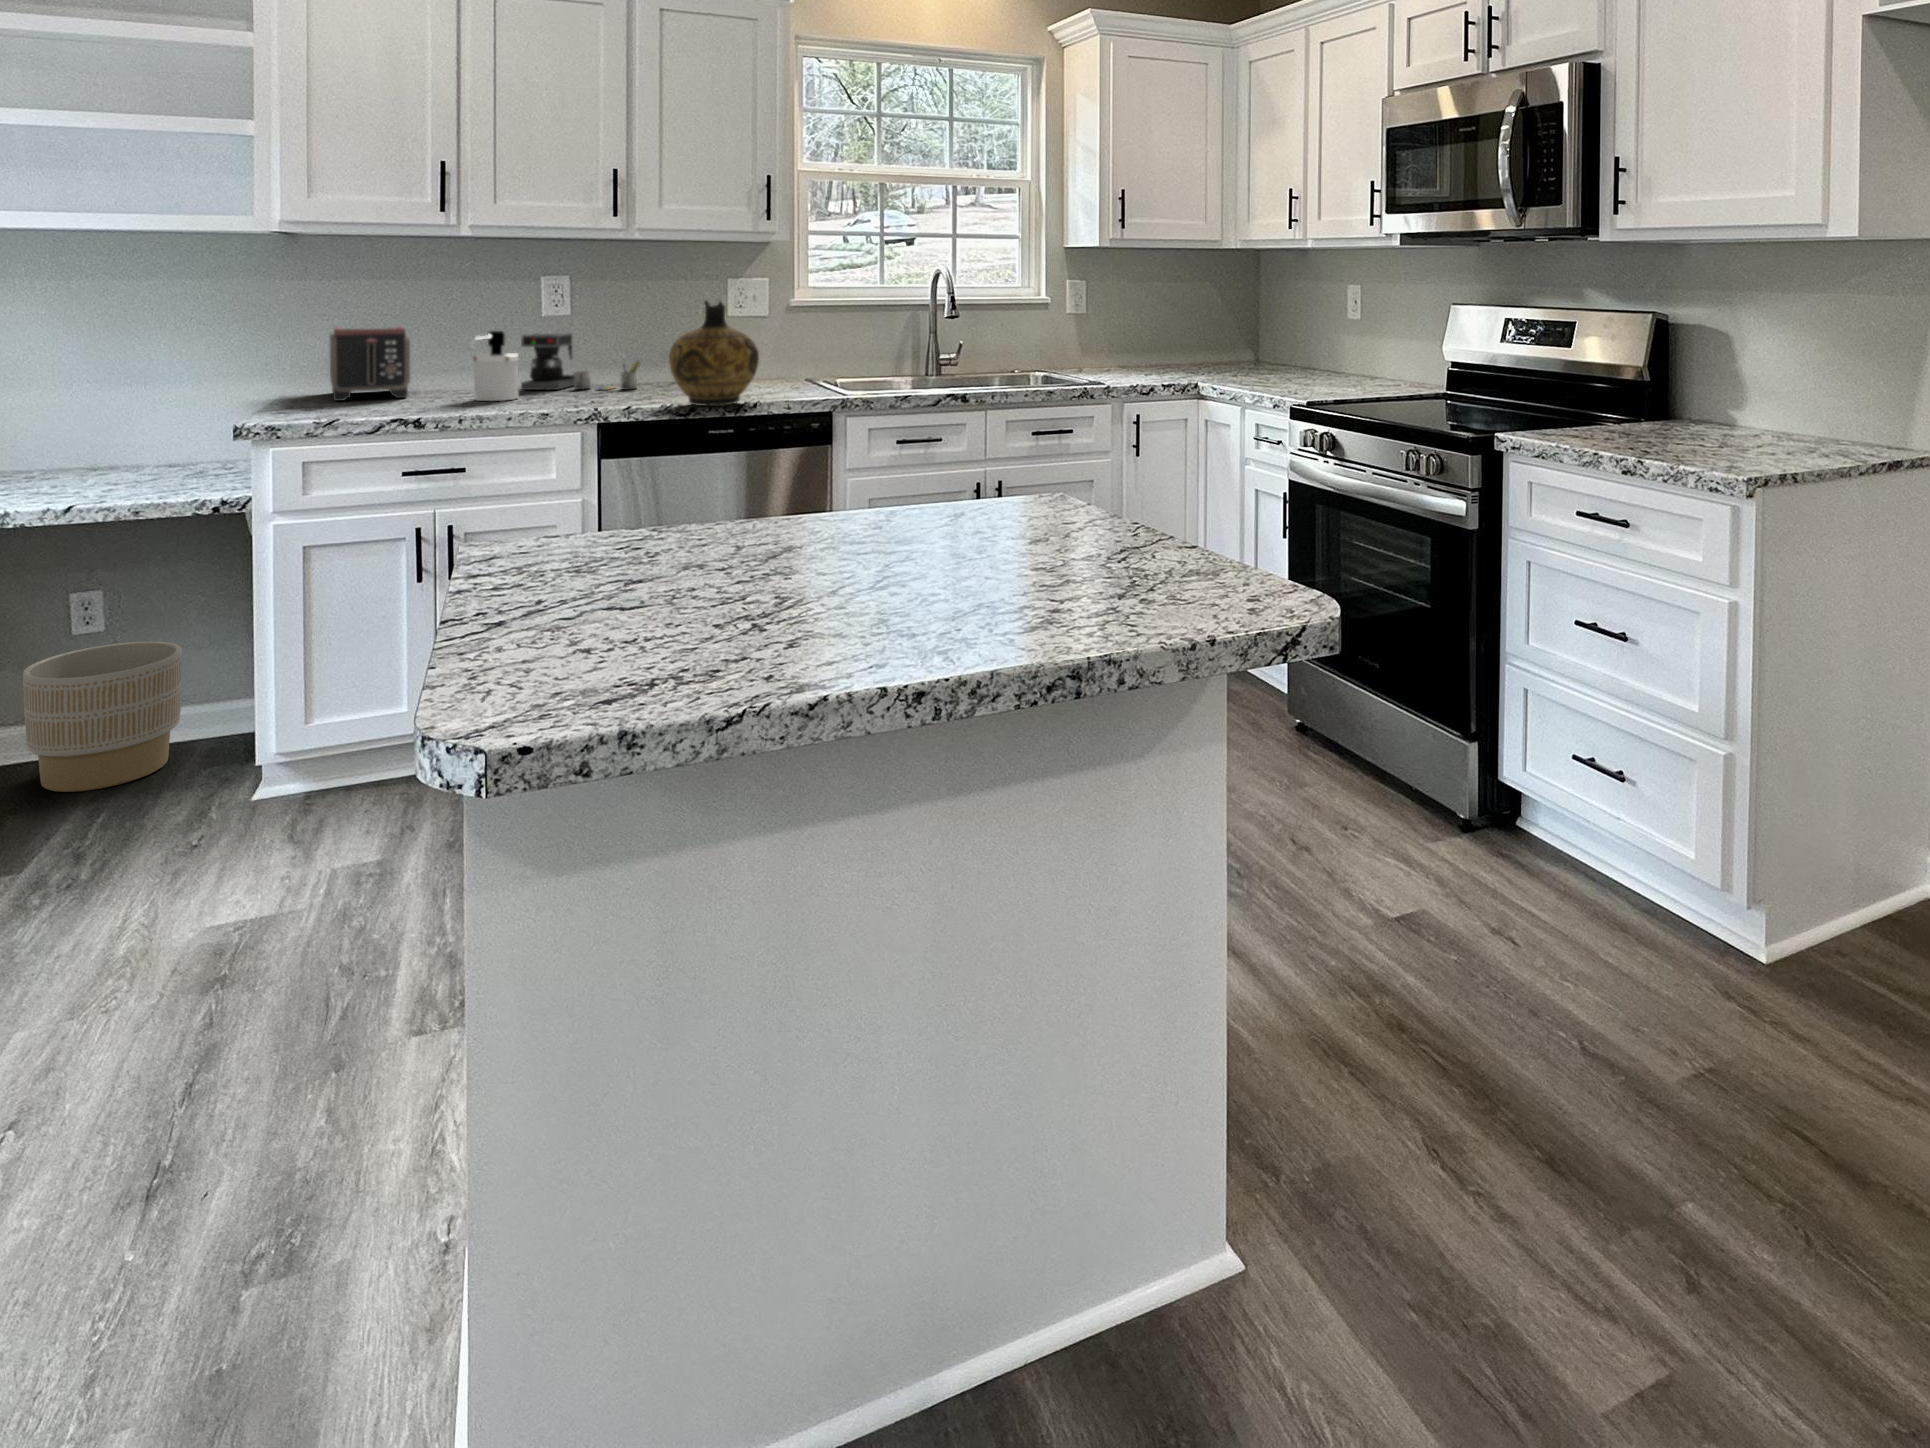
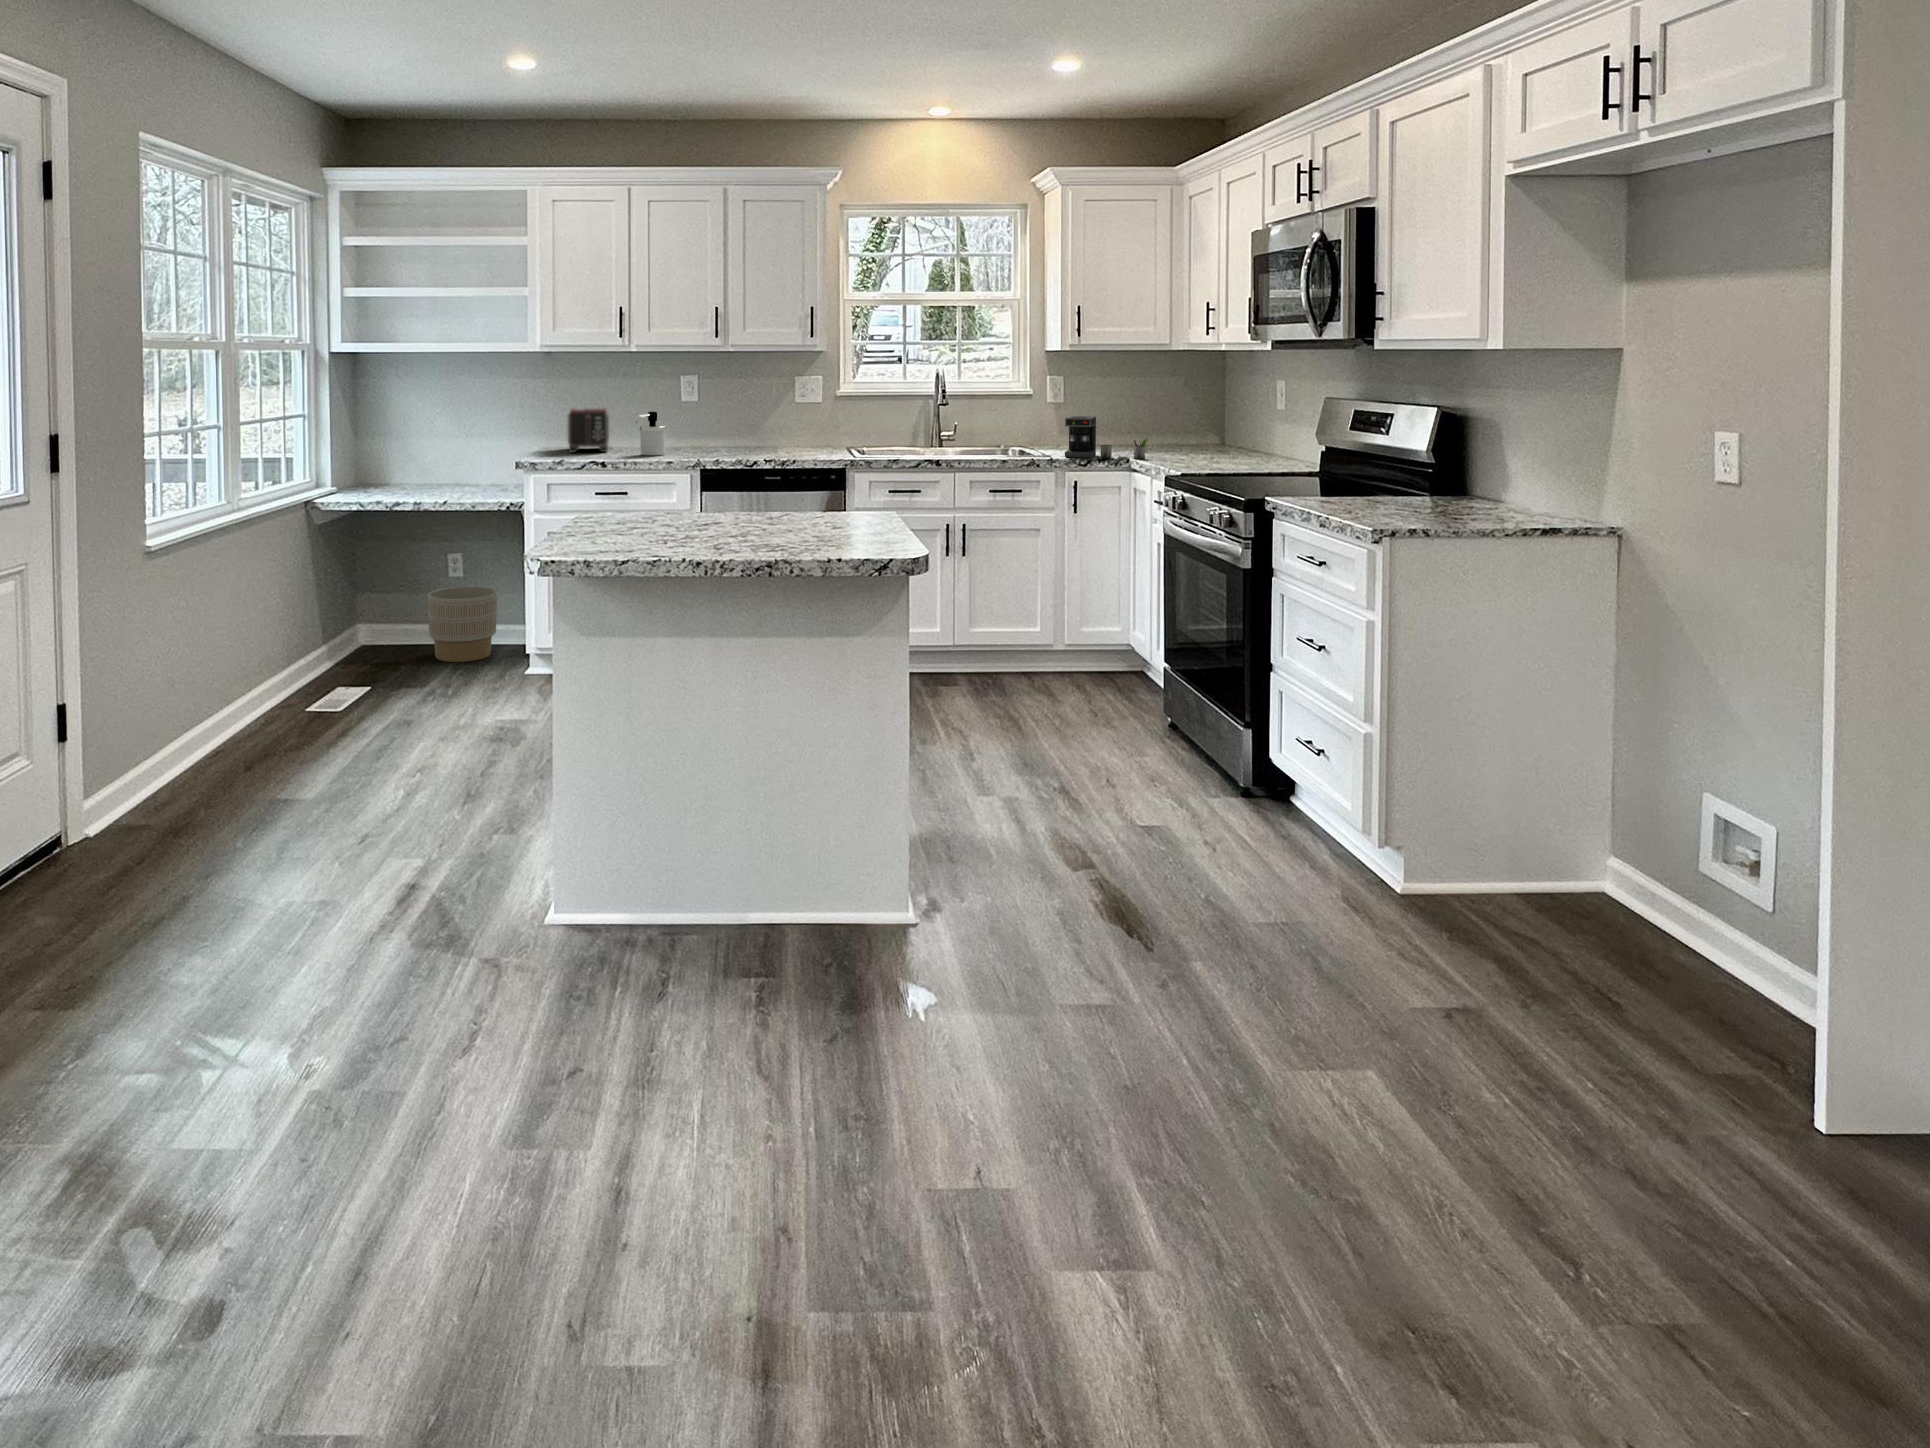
ceramic jug: present [669,301,759,406] -> none [743,393,798,462]
coffee maker: present [521,333,641,390] -> present [1065,416,1148,459]

